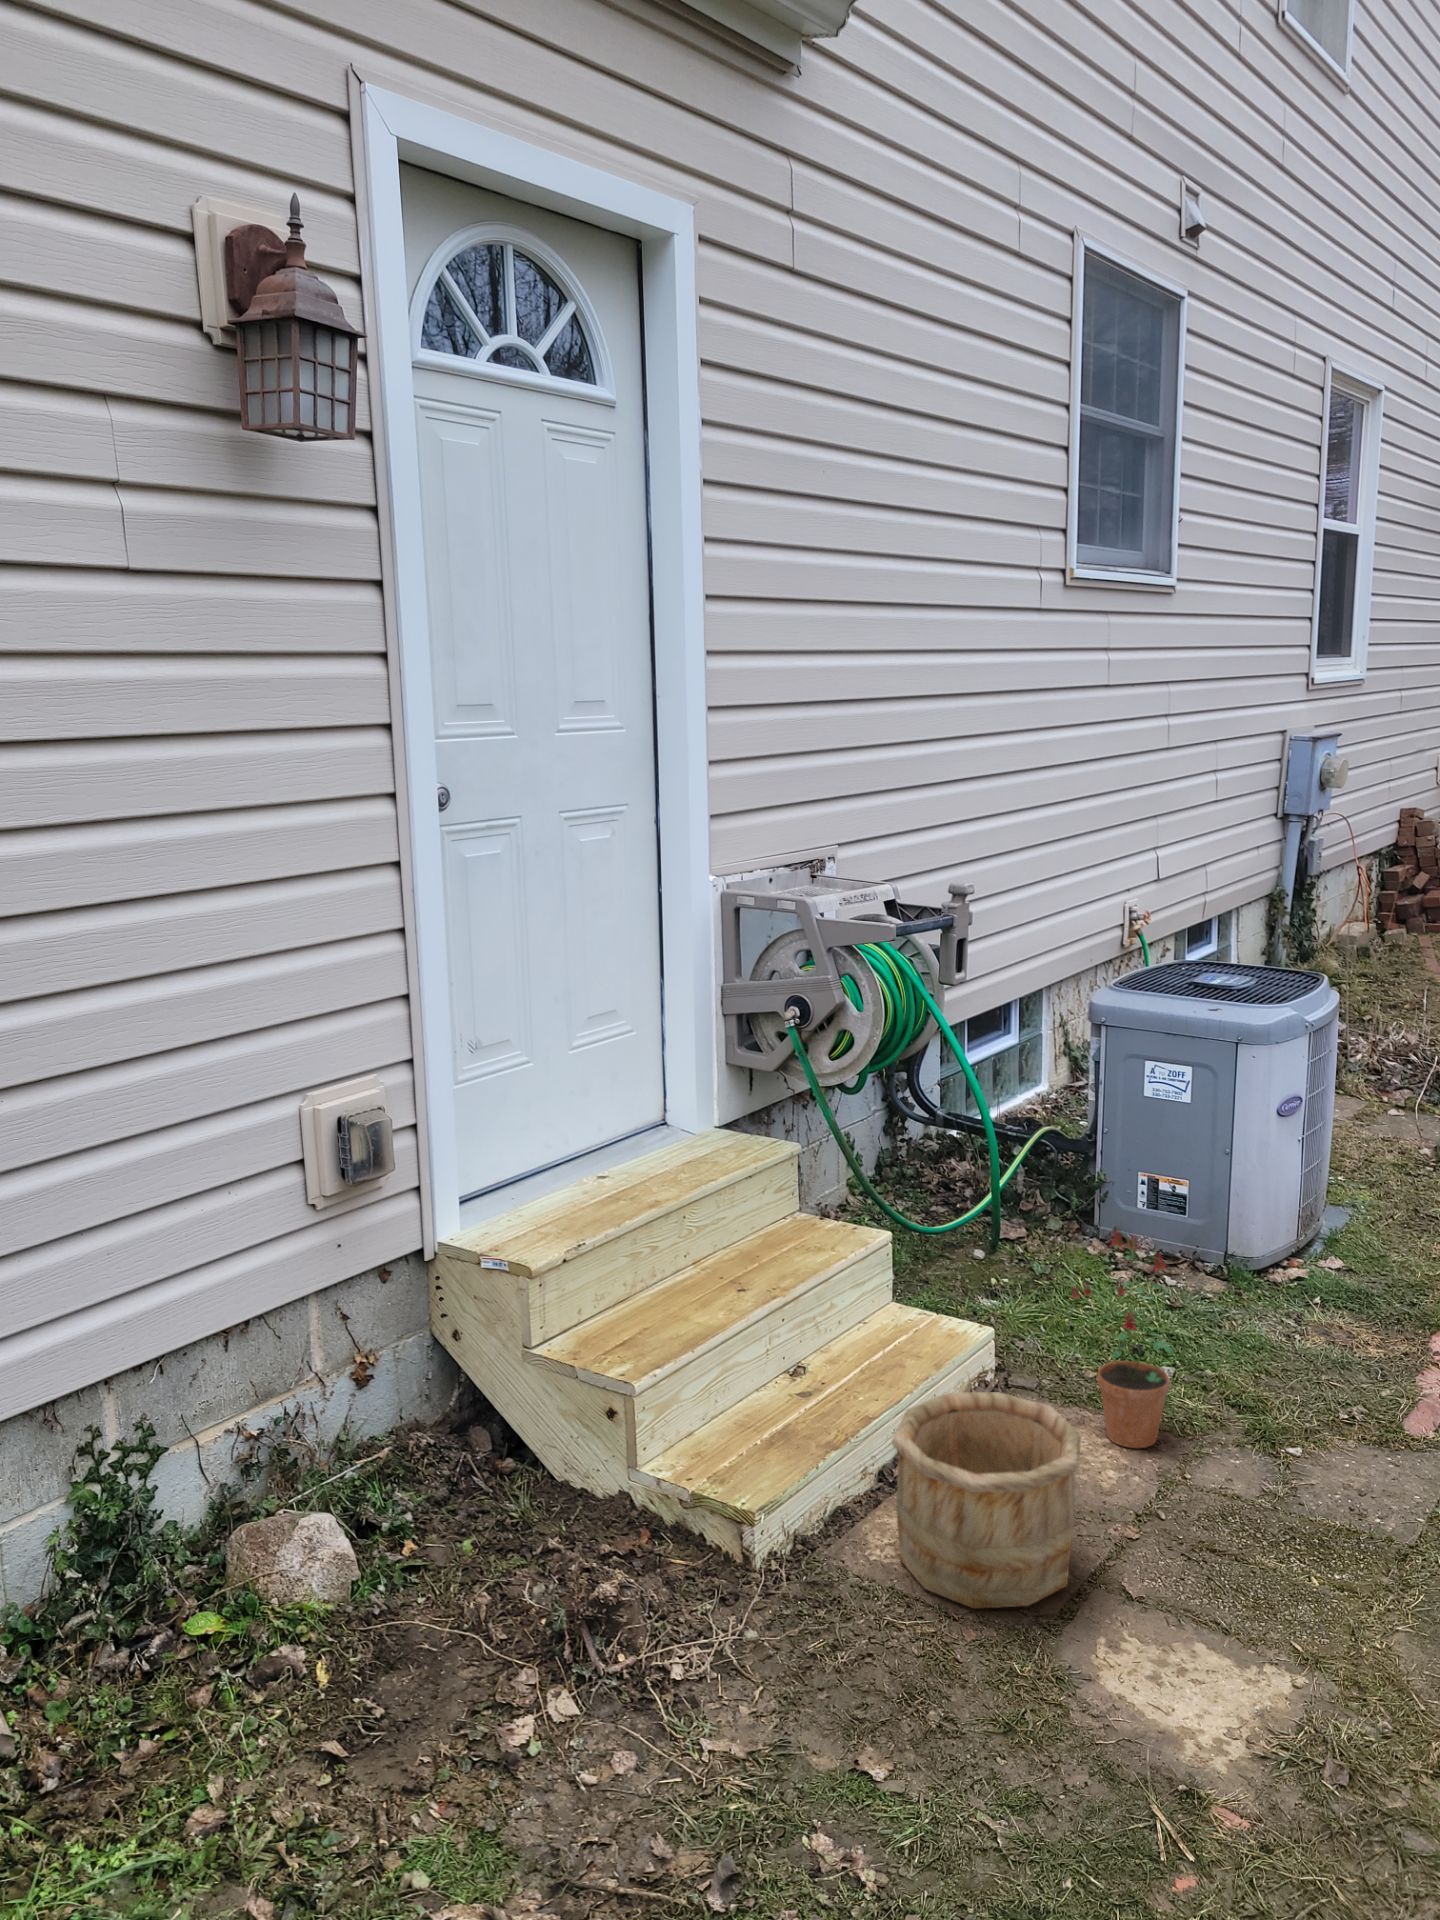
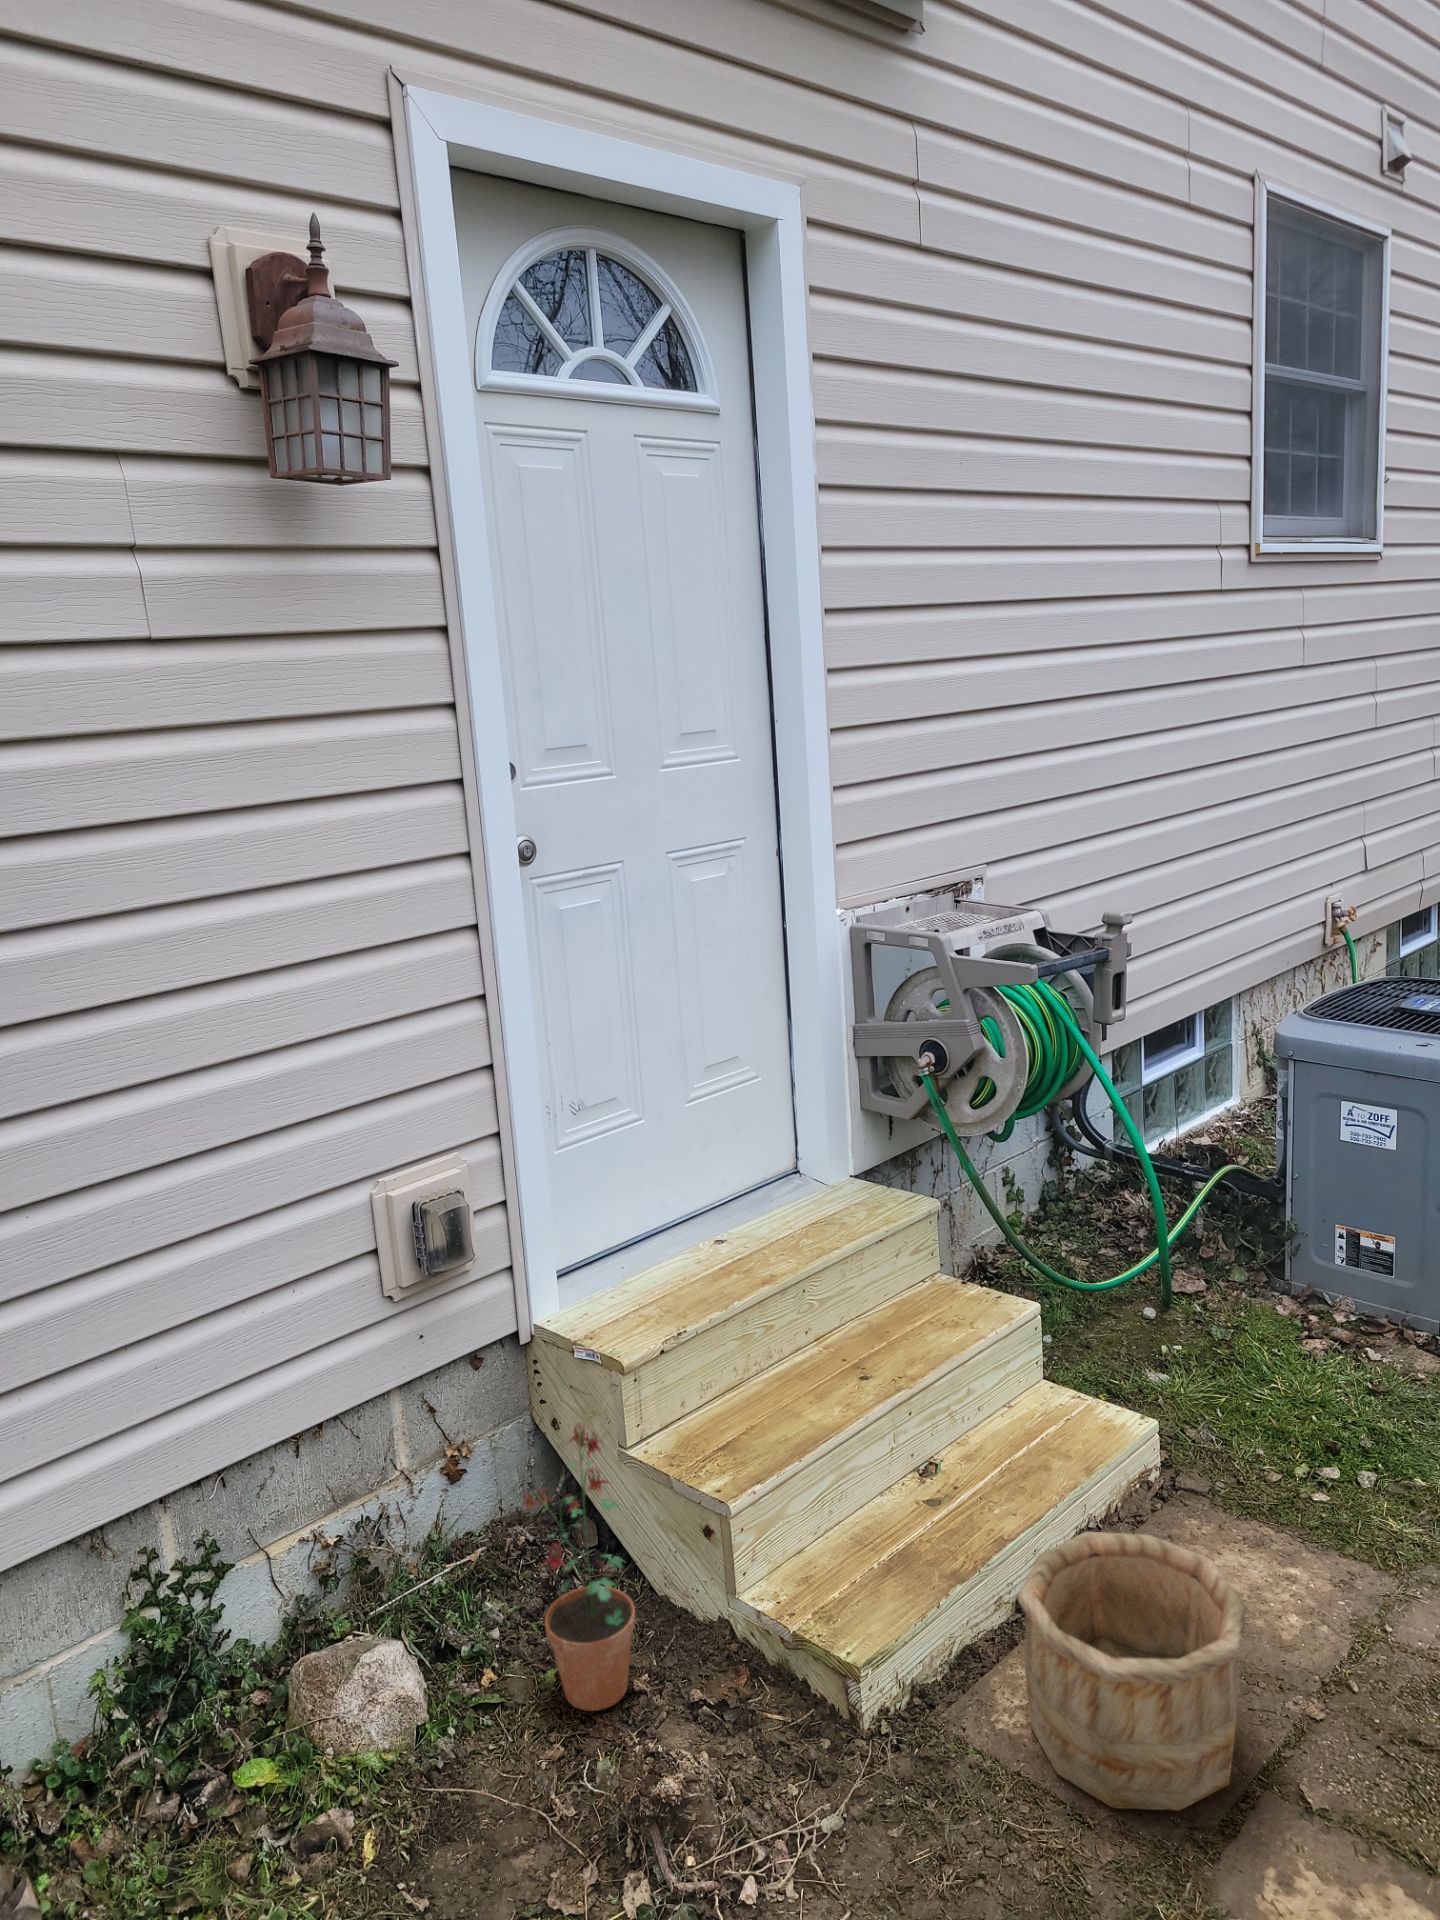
potted plant: present [1072,1231,1173,1448] -> present [524,1423,635,1711]

